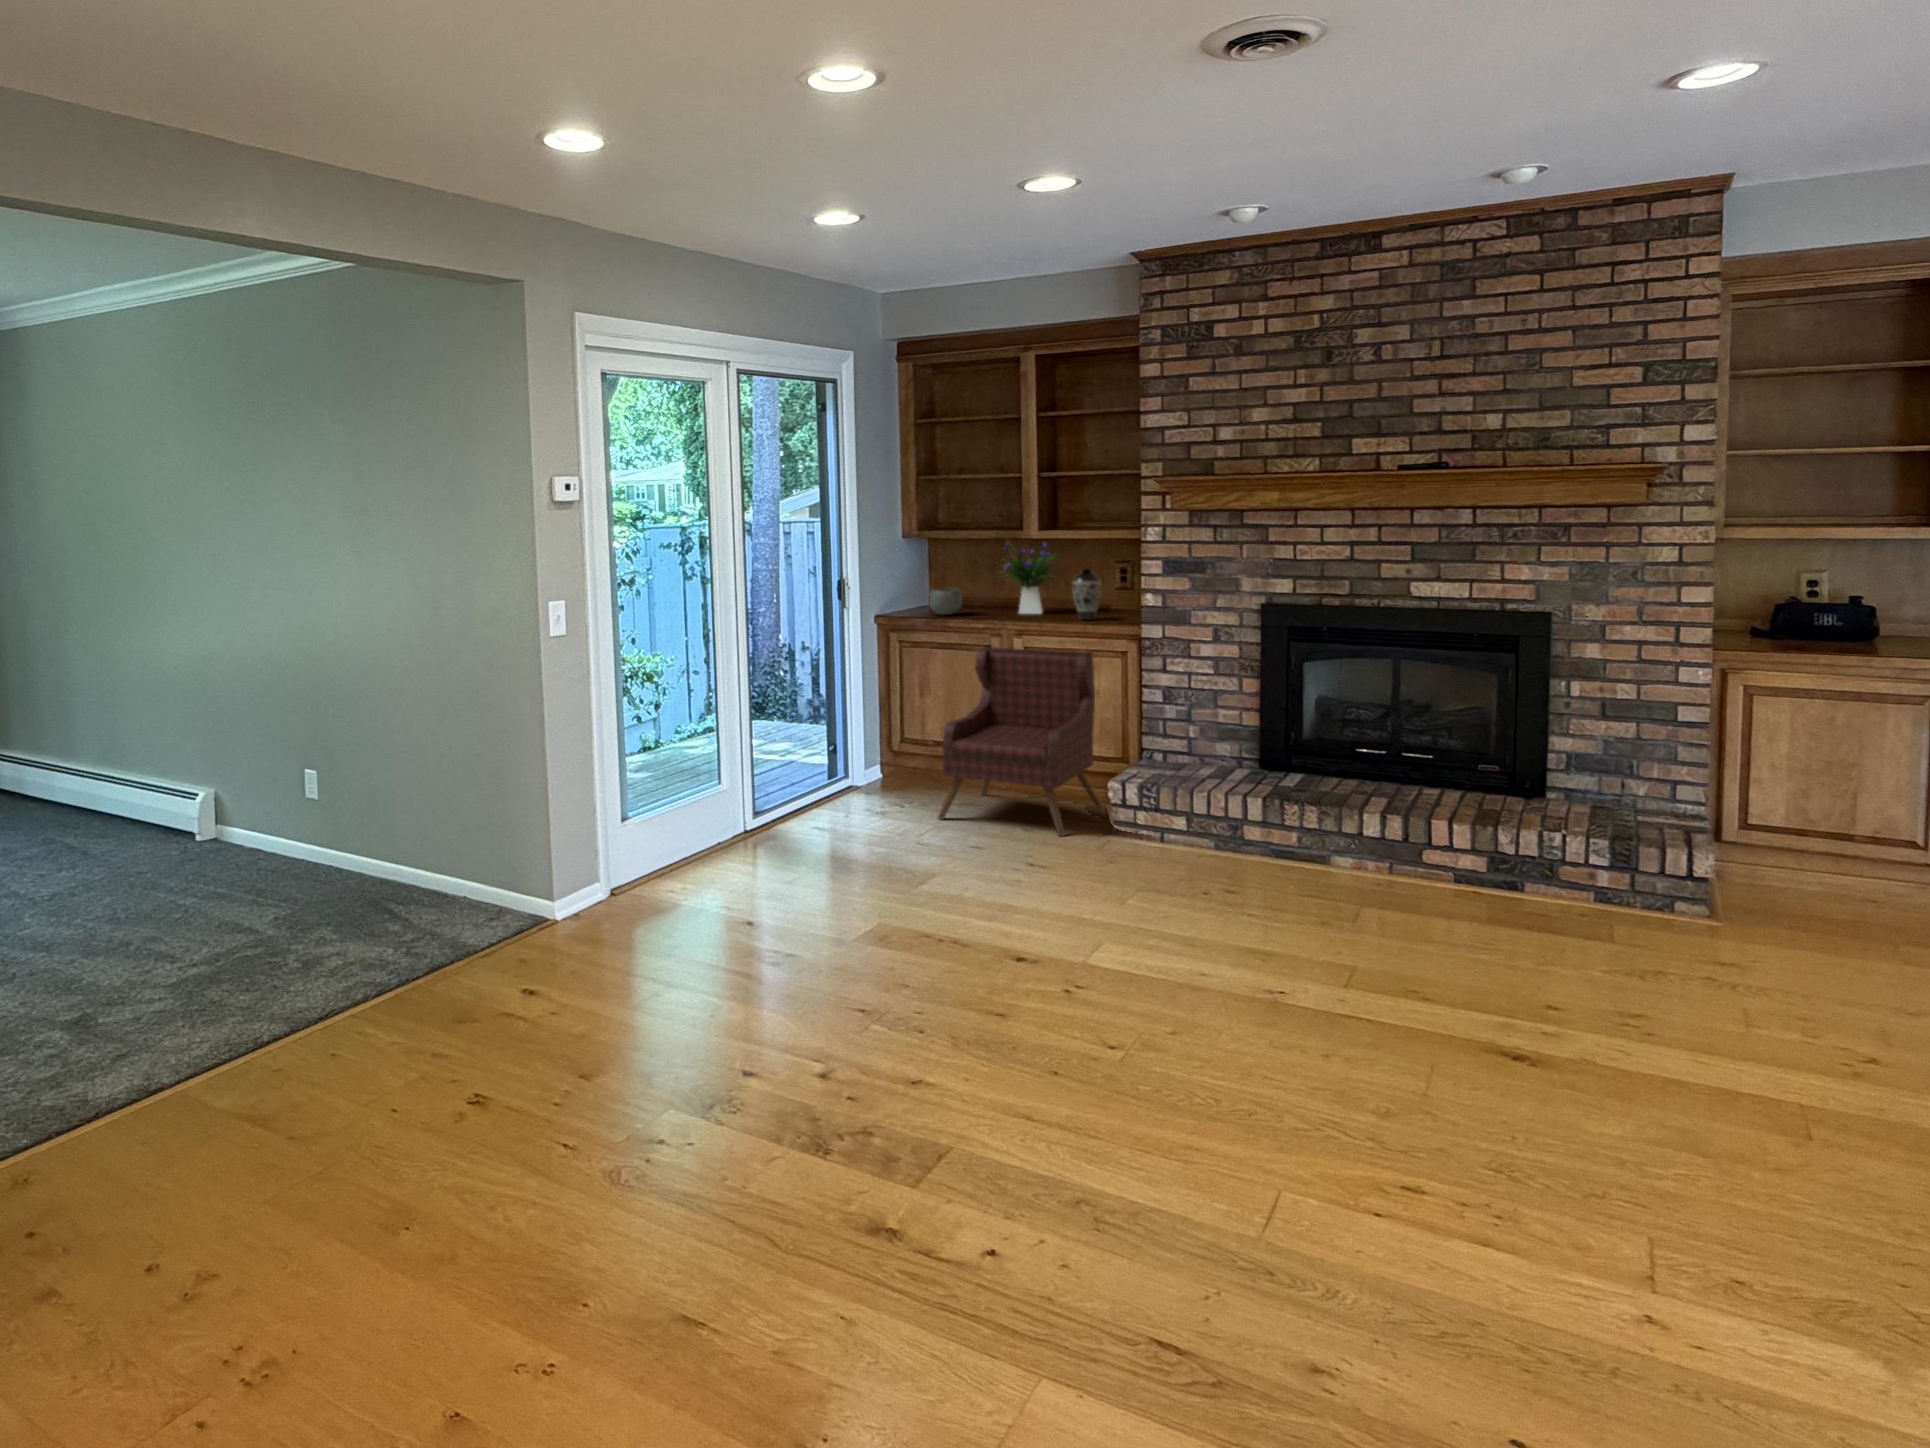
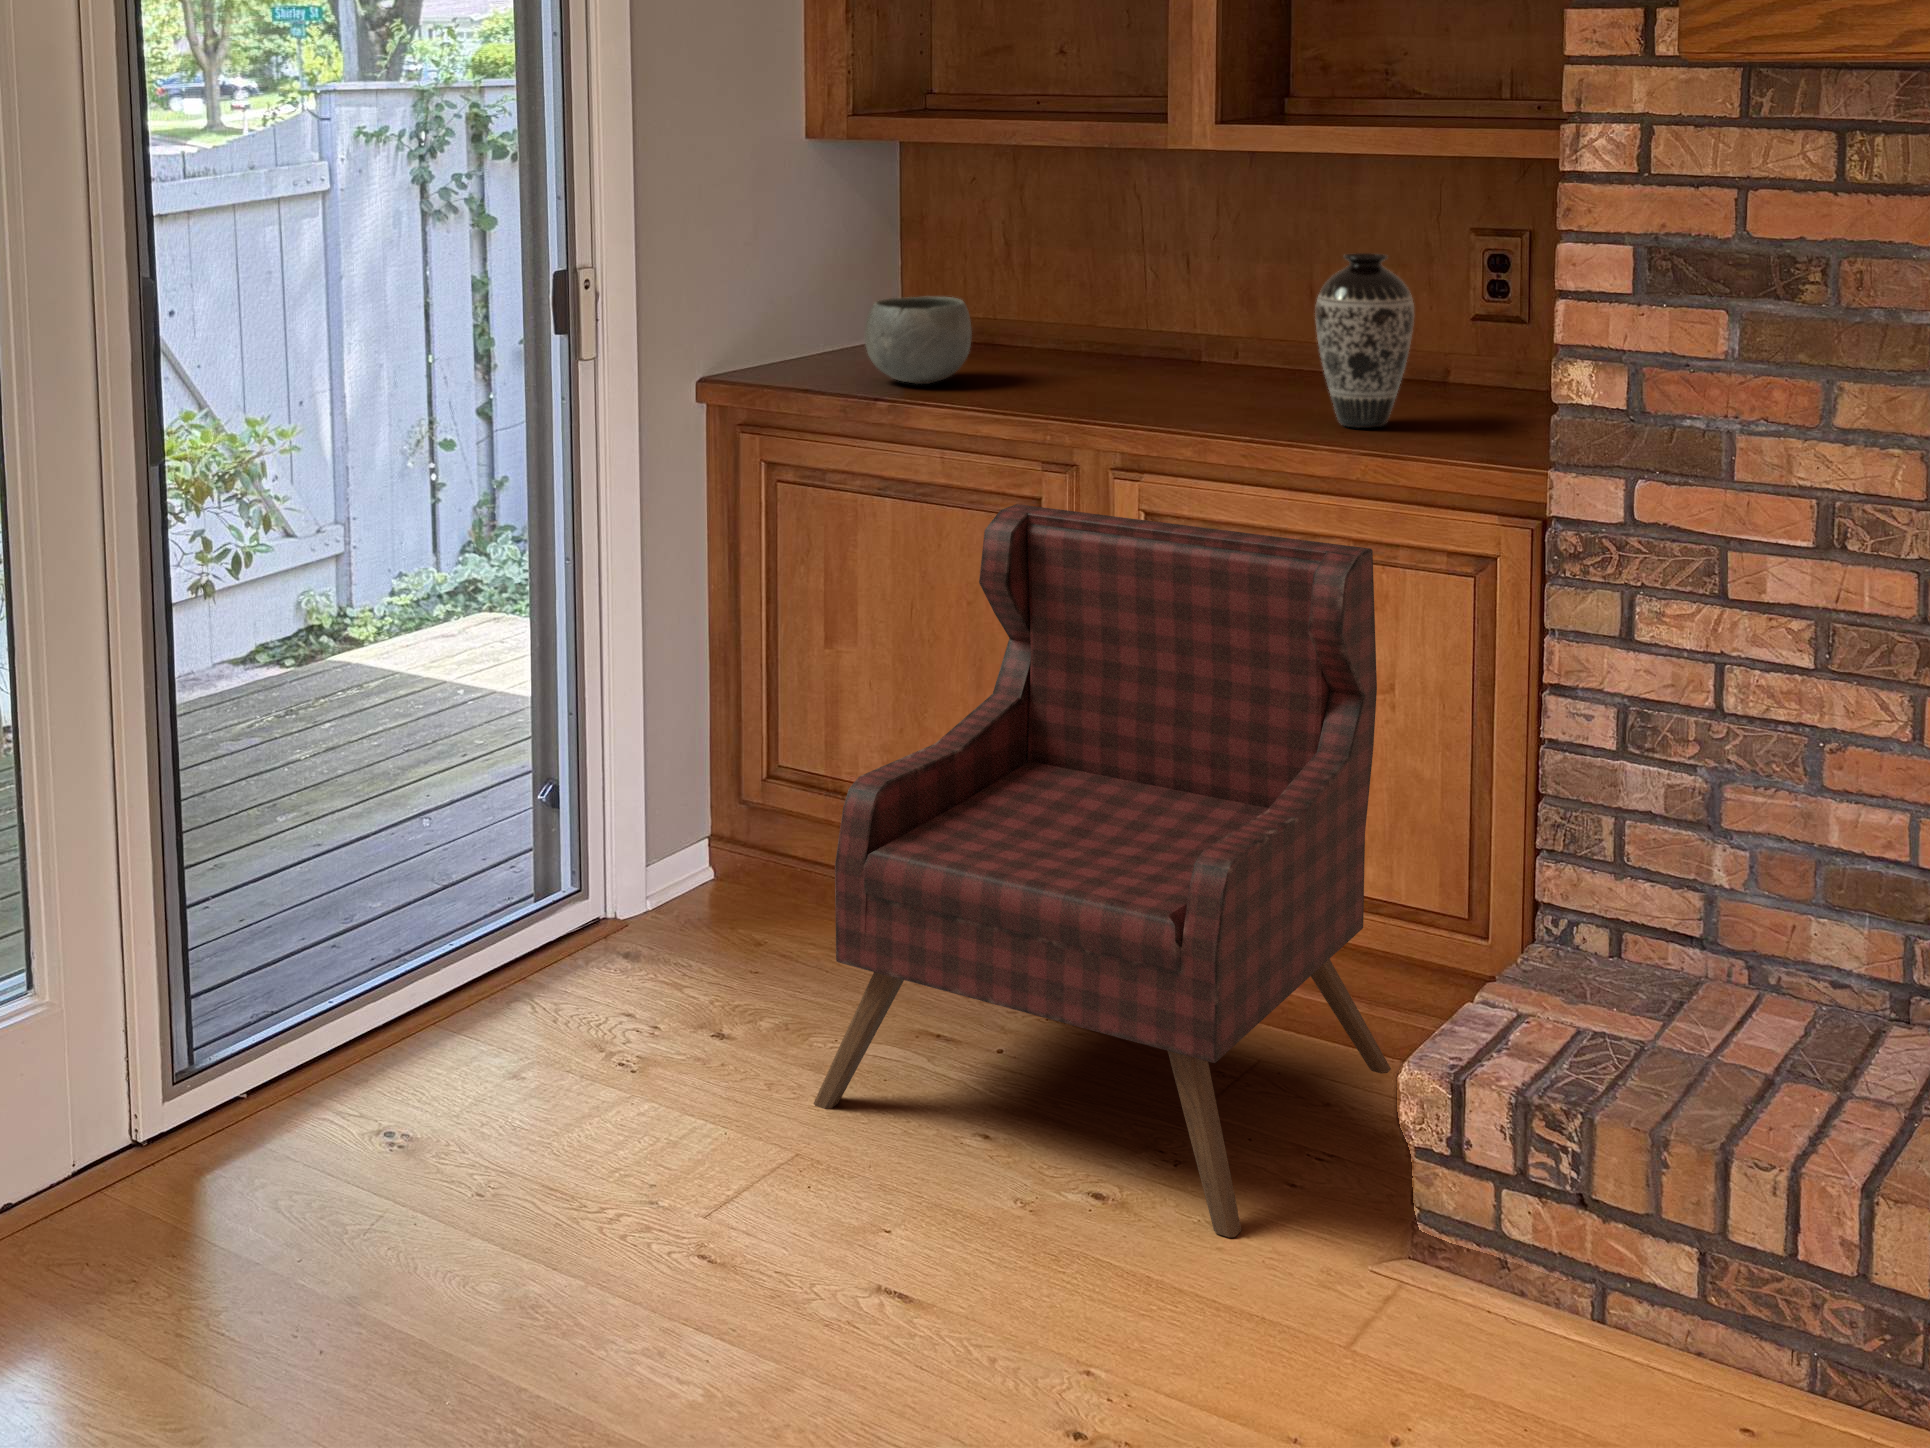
flower arrangement: present [1000,538,1063,614] -> none [1076,140,1310,391]

